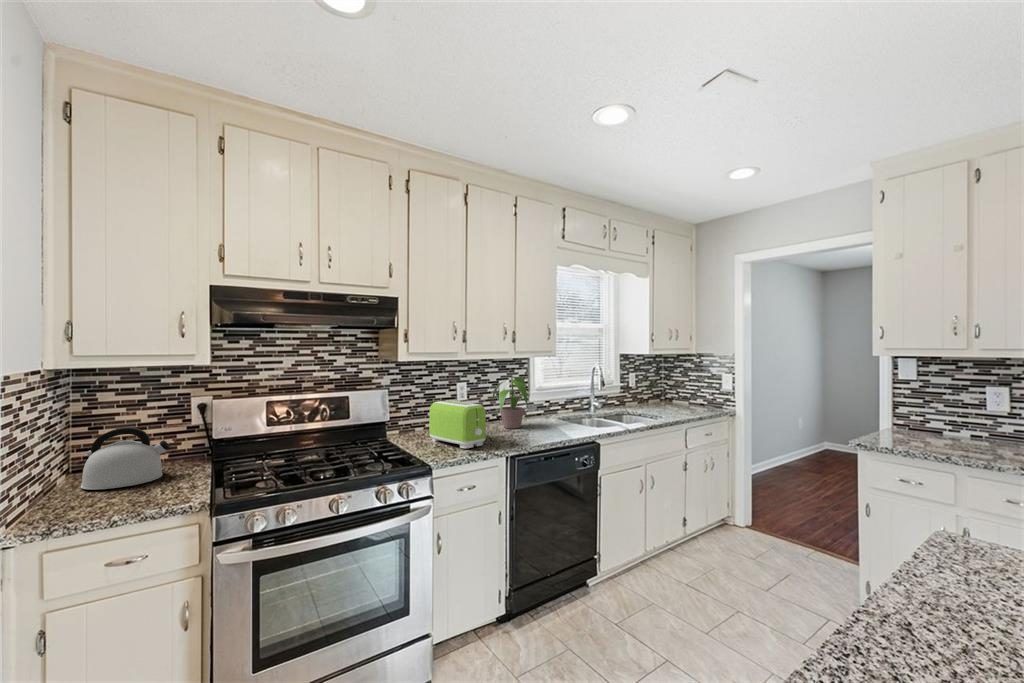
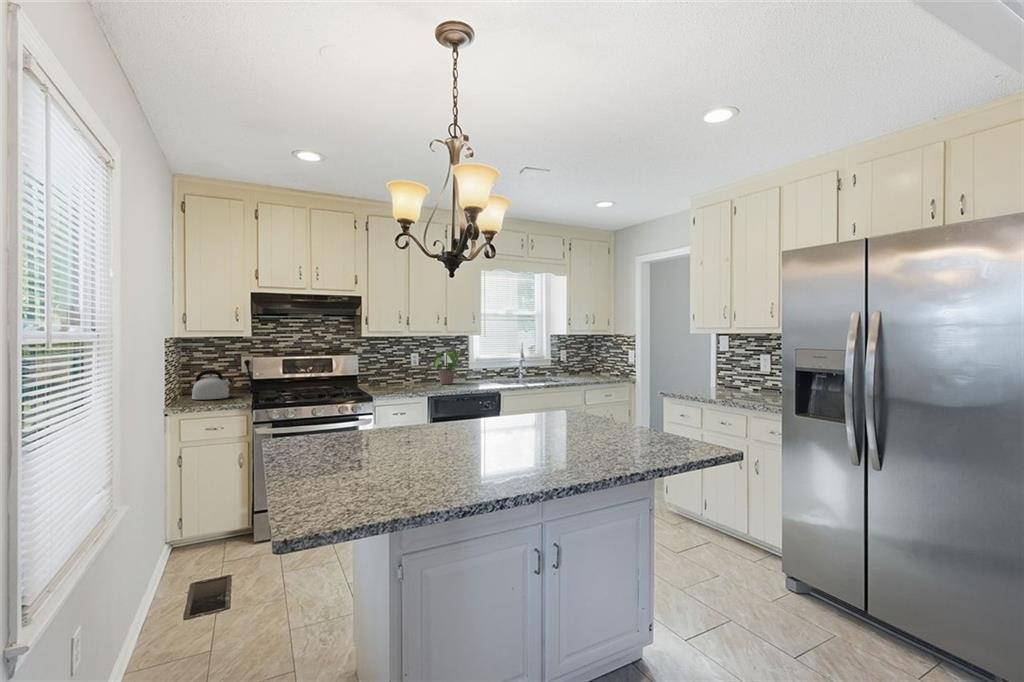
toaster: present [429,400,486,448] -> none [384,363,417,391]

